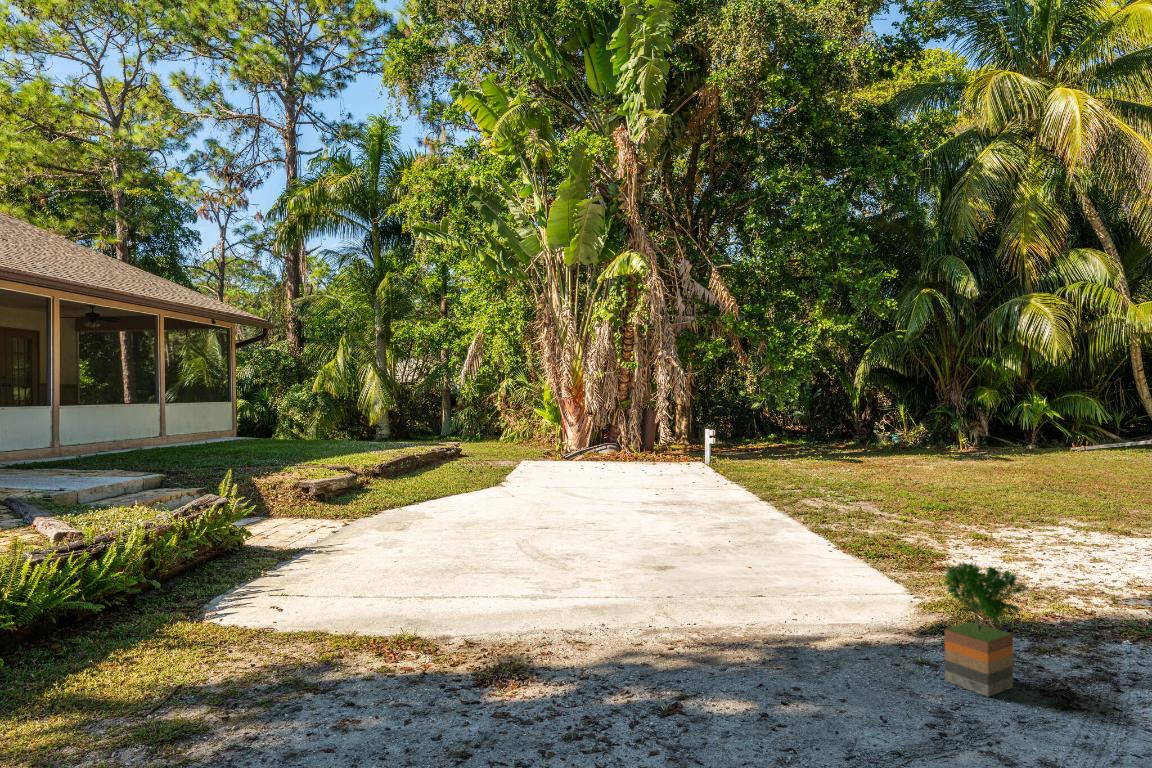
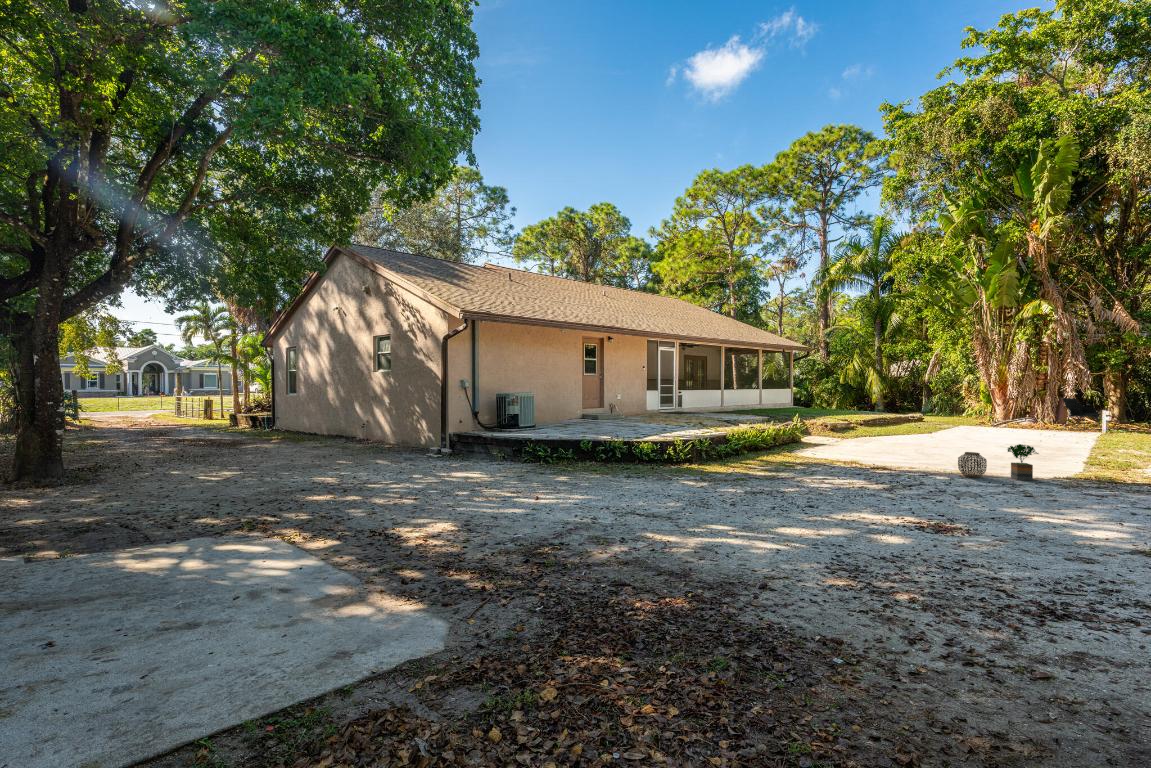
chair: none [647,409,688,458] -> present [1063,398,1098,420]
woven basket: none [833,615,930,726] -> present [958,452,987,478]

